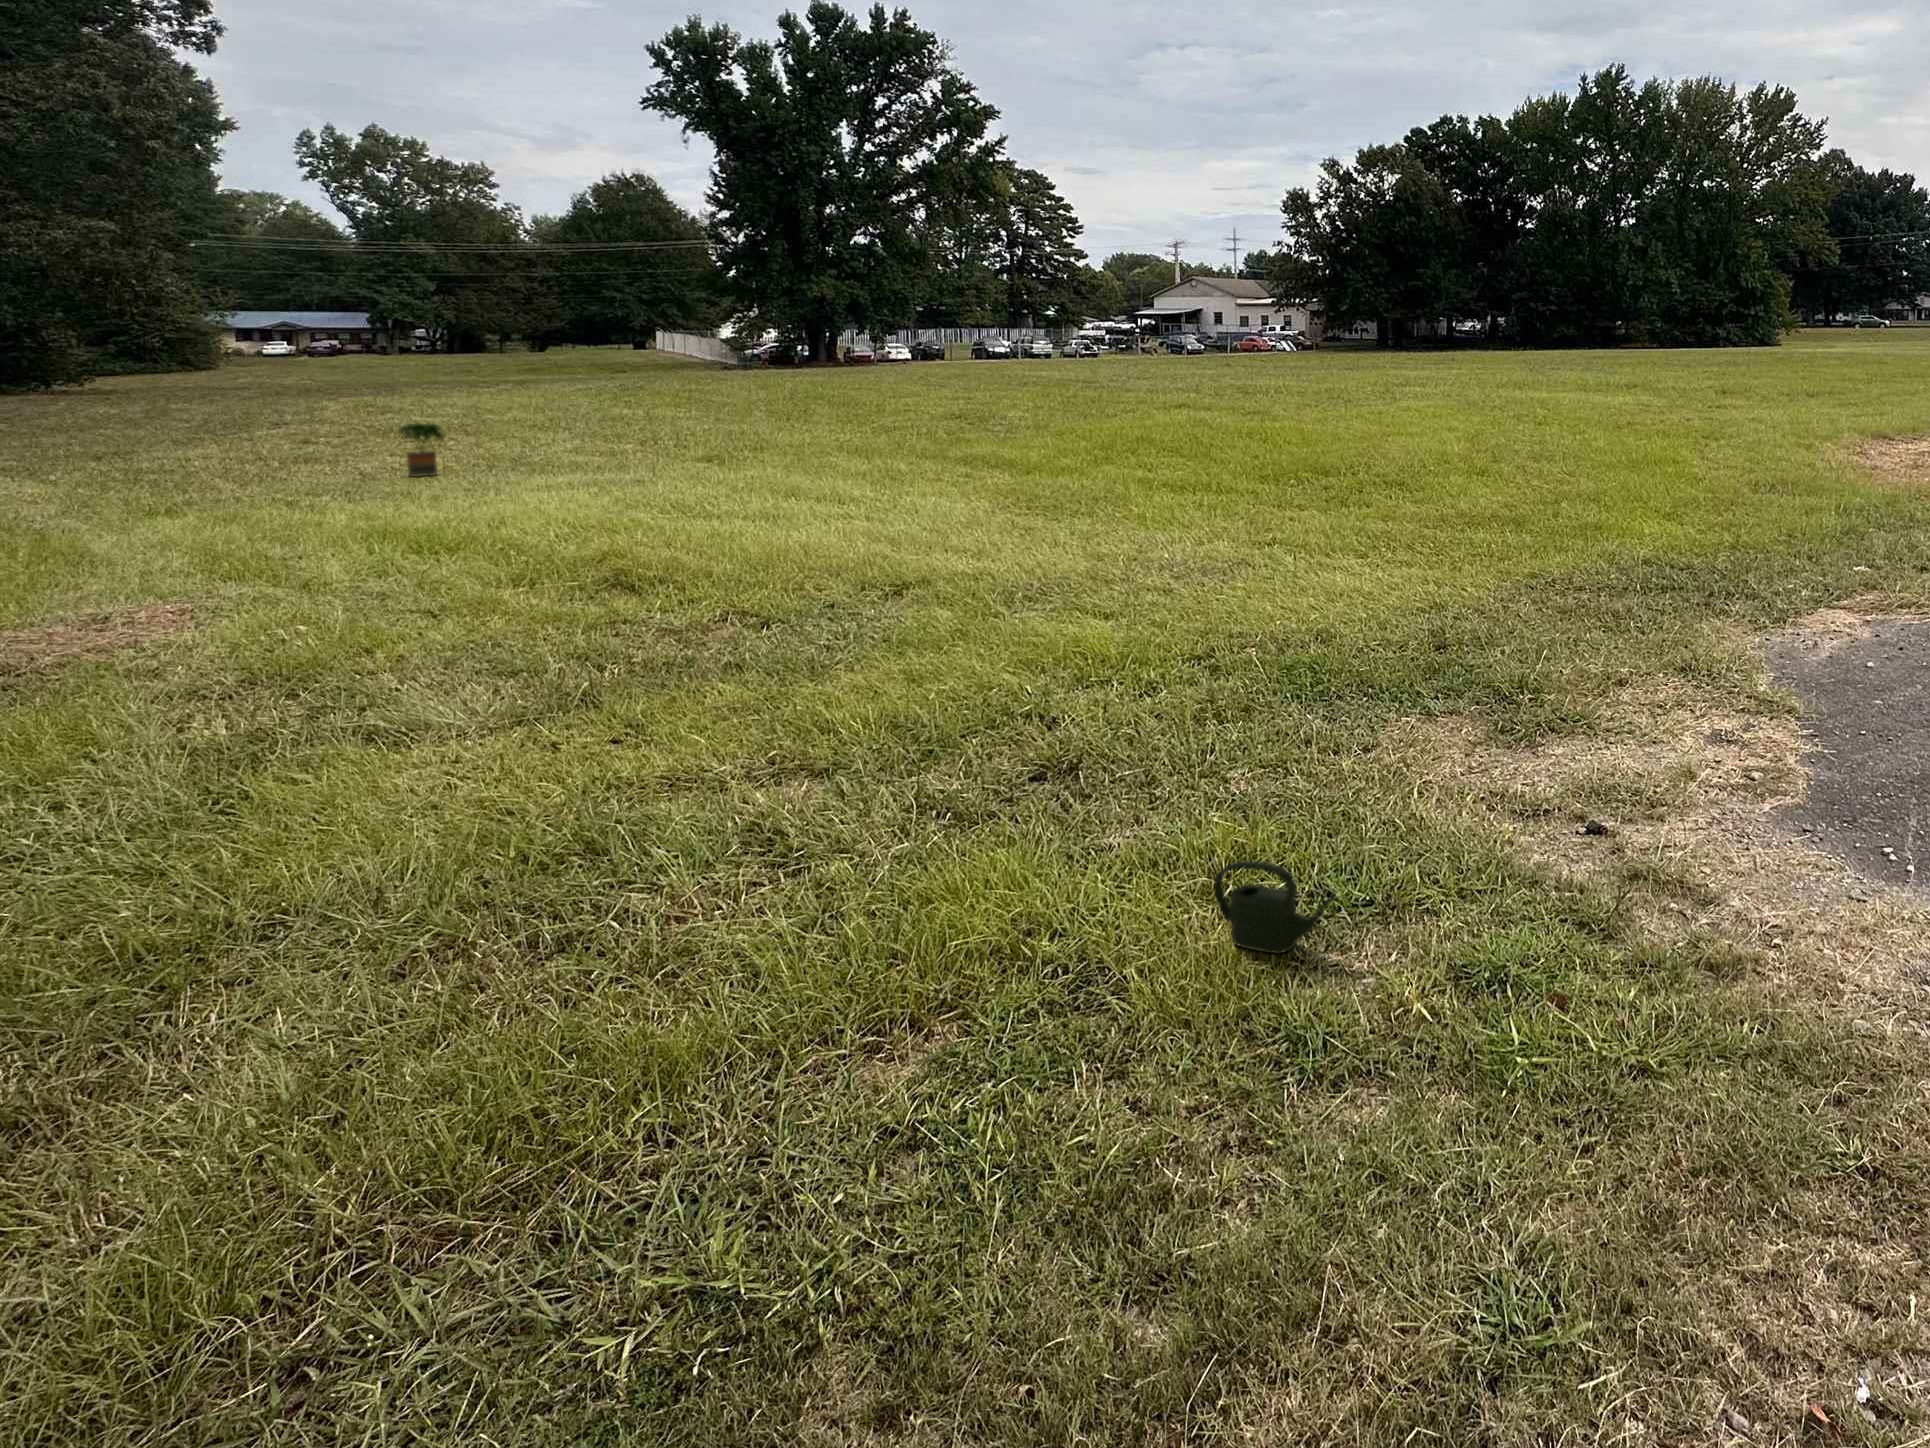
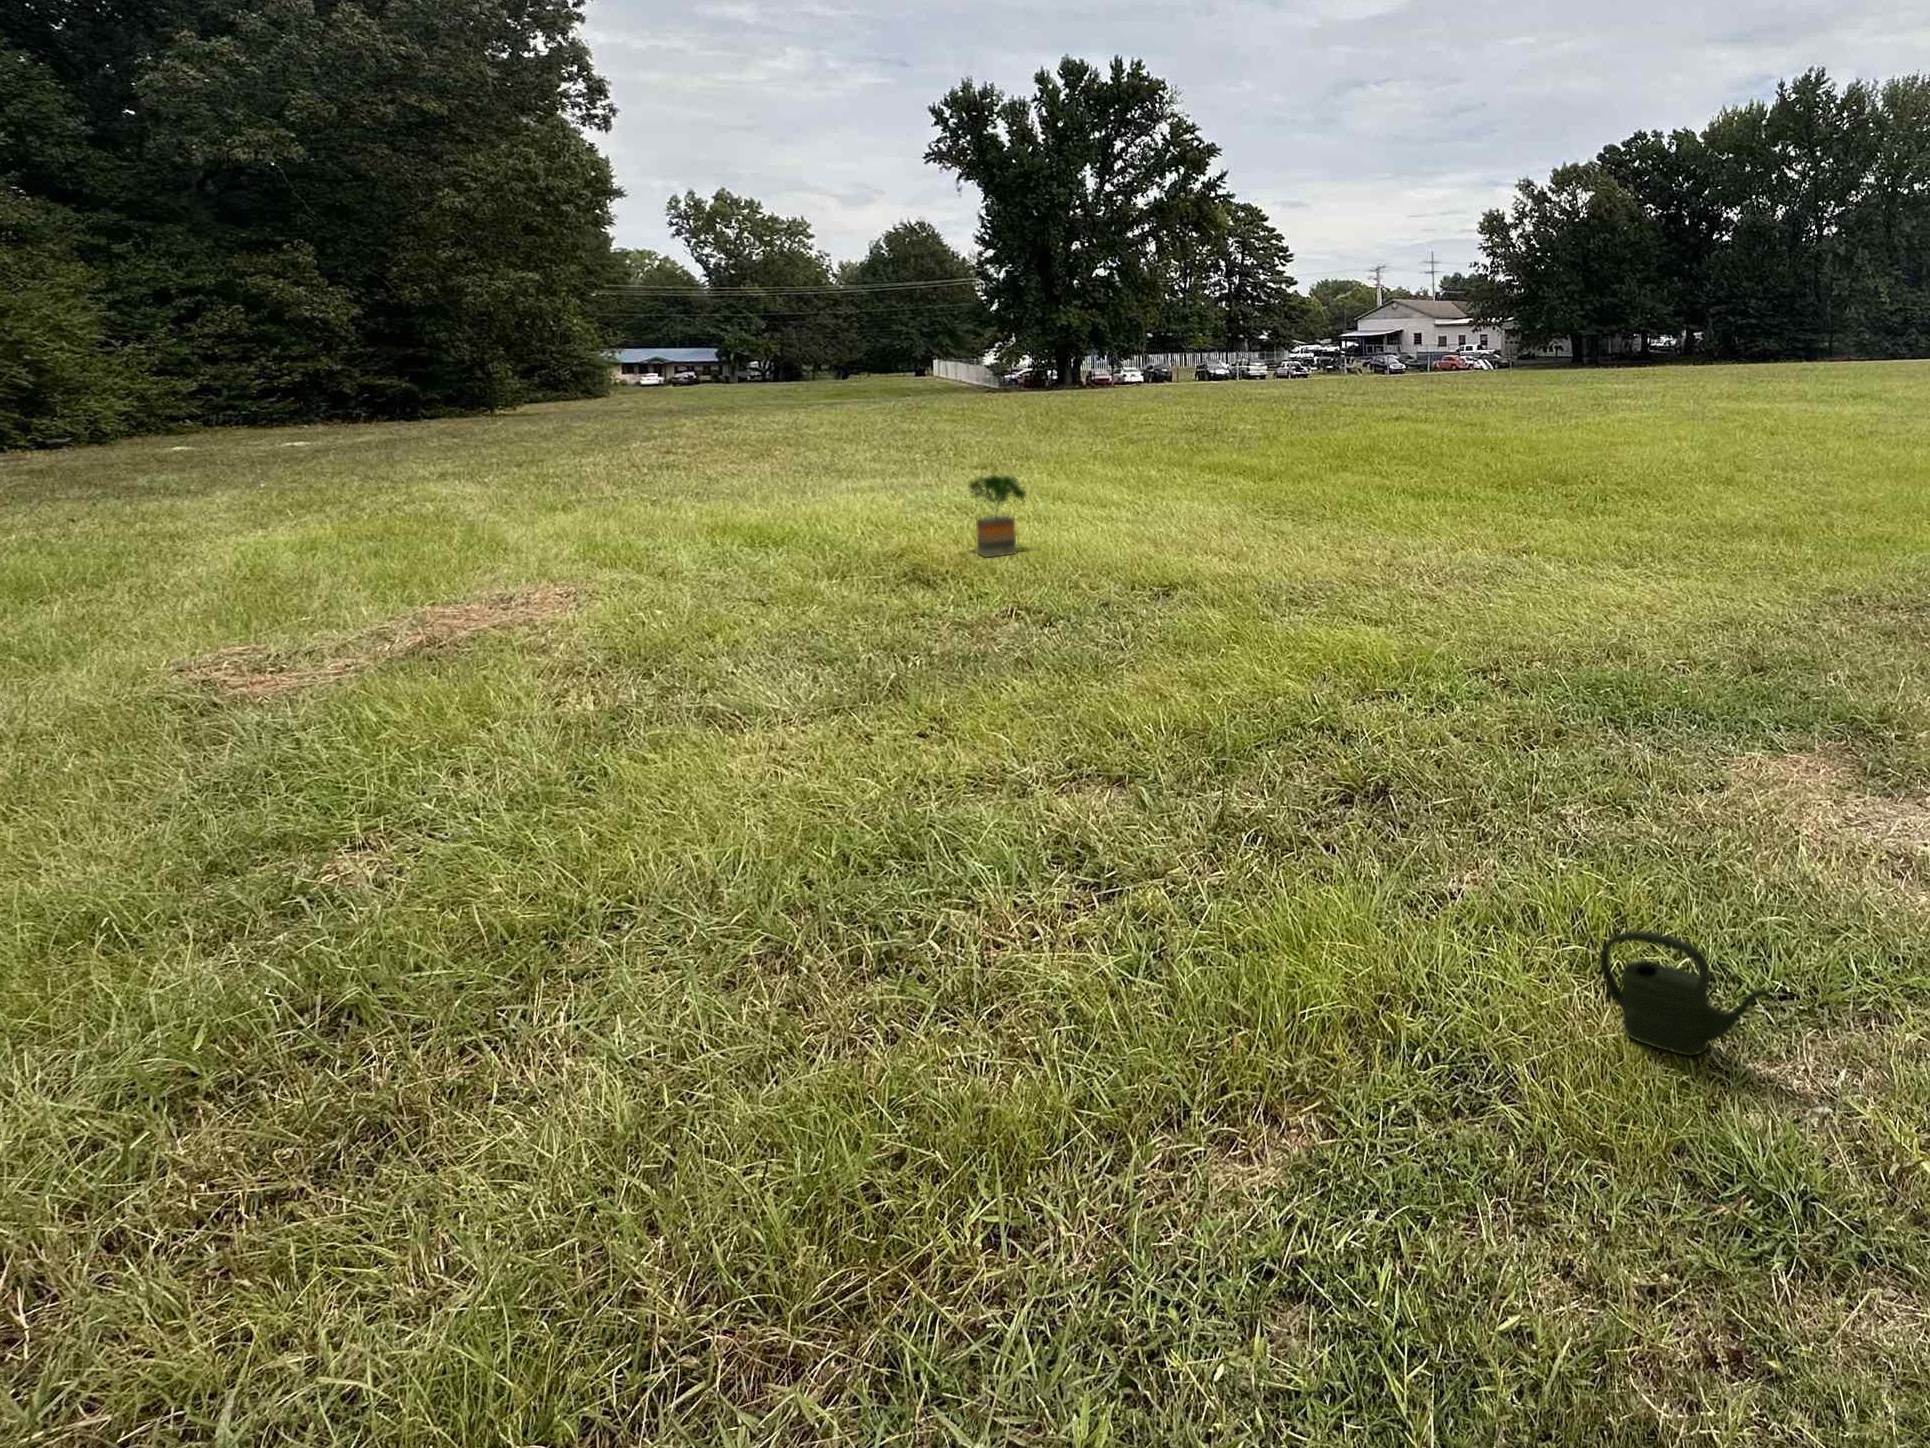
potted tree: present [399,423,445,477] -> present [968,475,1027,557]

